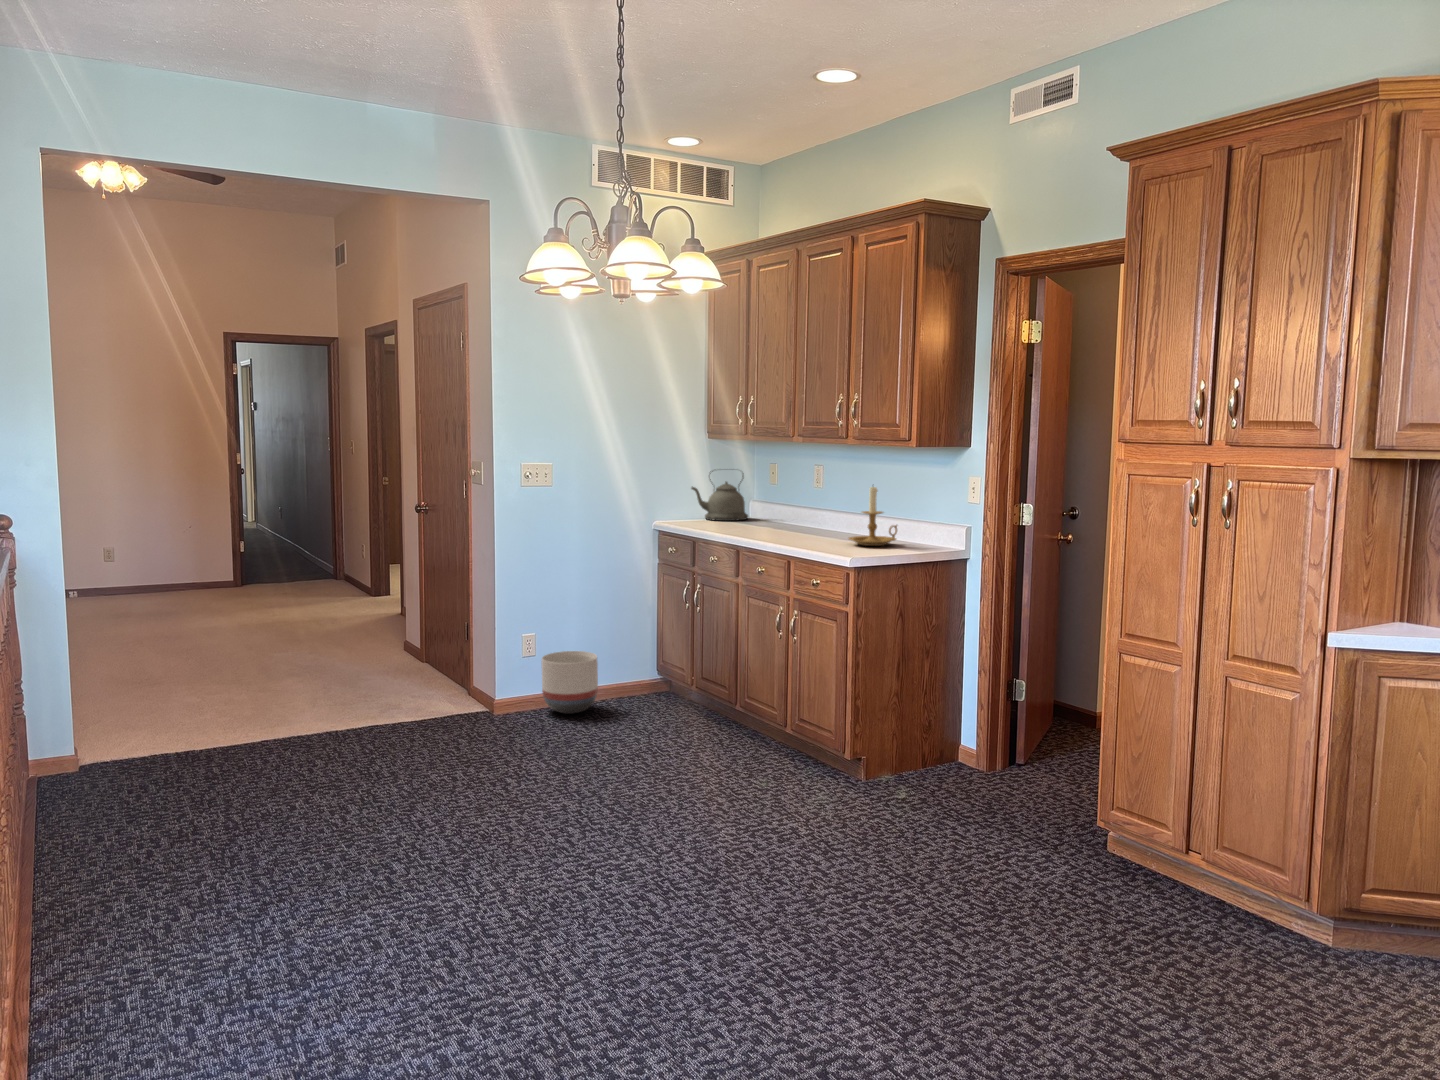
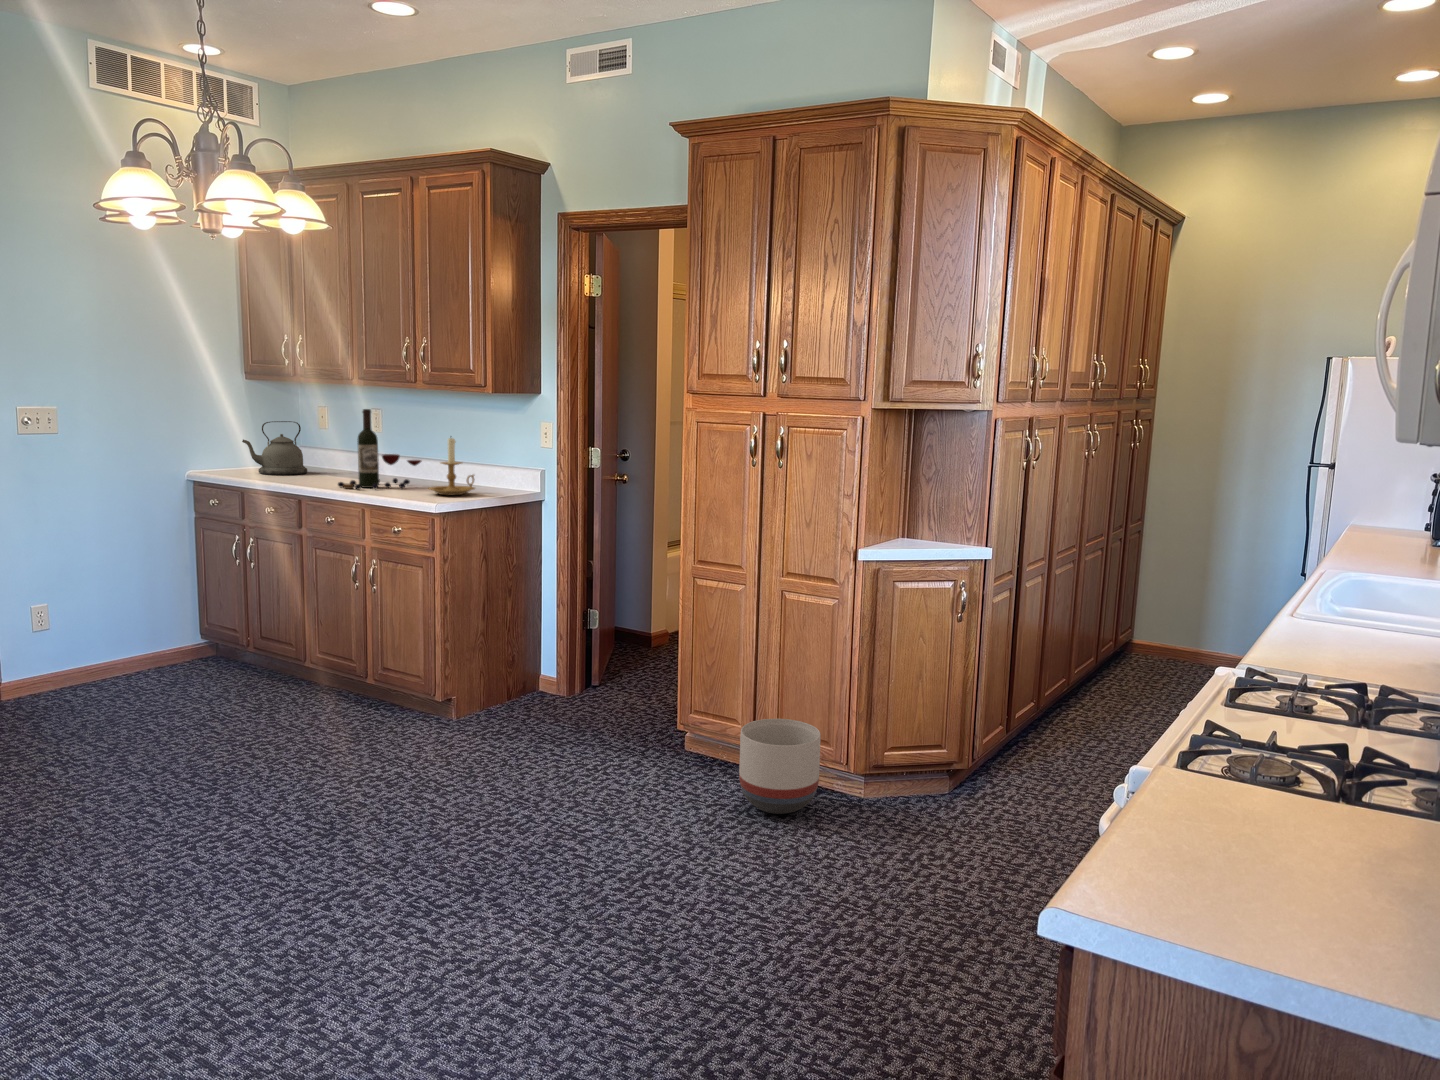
wine bottle: none [766,457,850,537] -> present [338,409,421,489]
planter: present [541,651,598,714] -> present [739,719,821,814]

